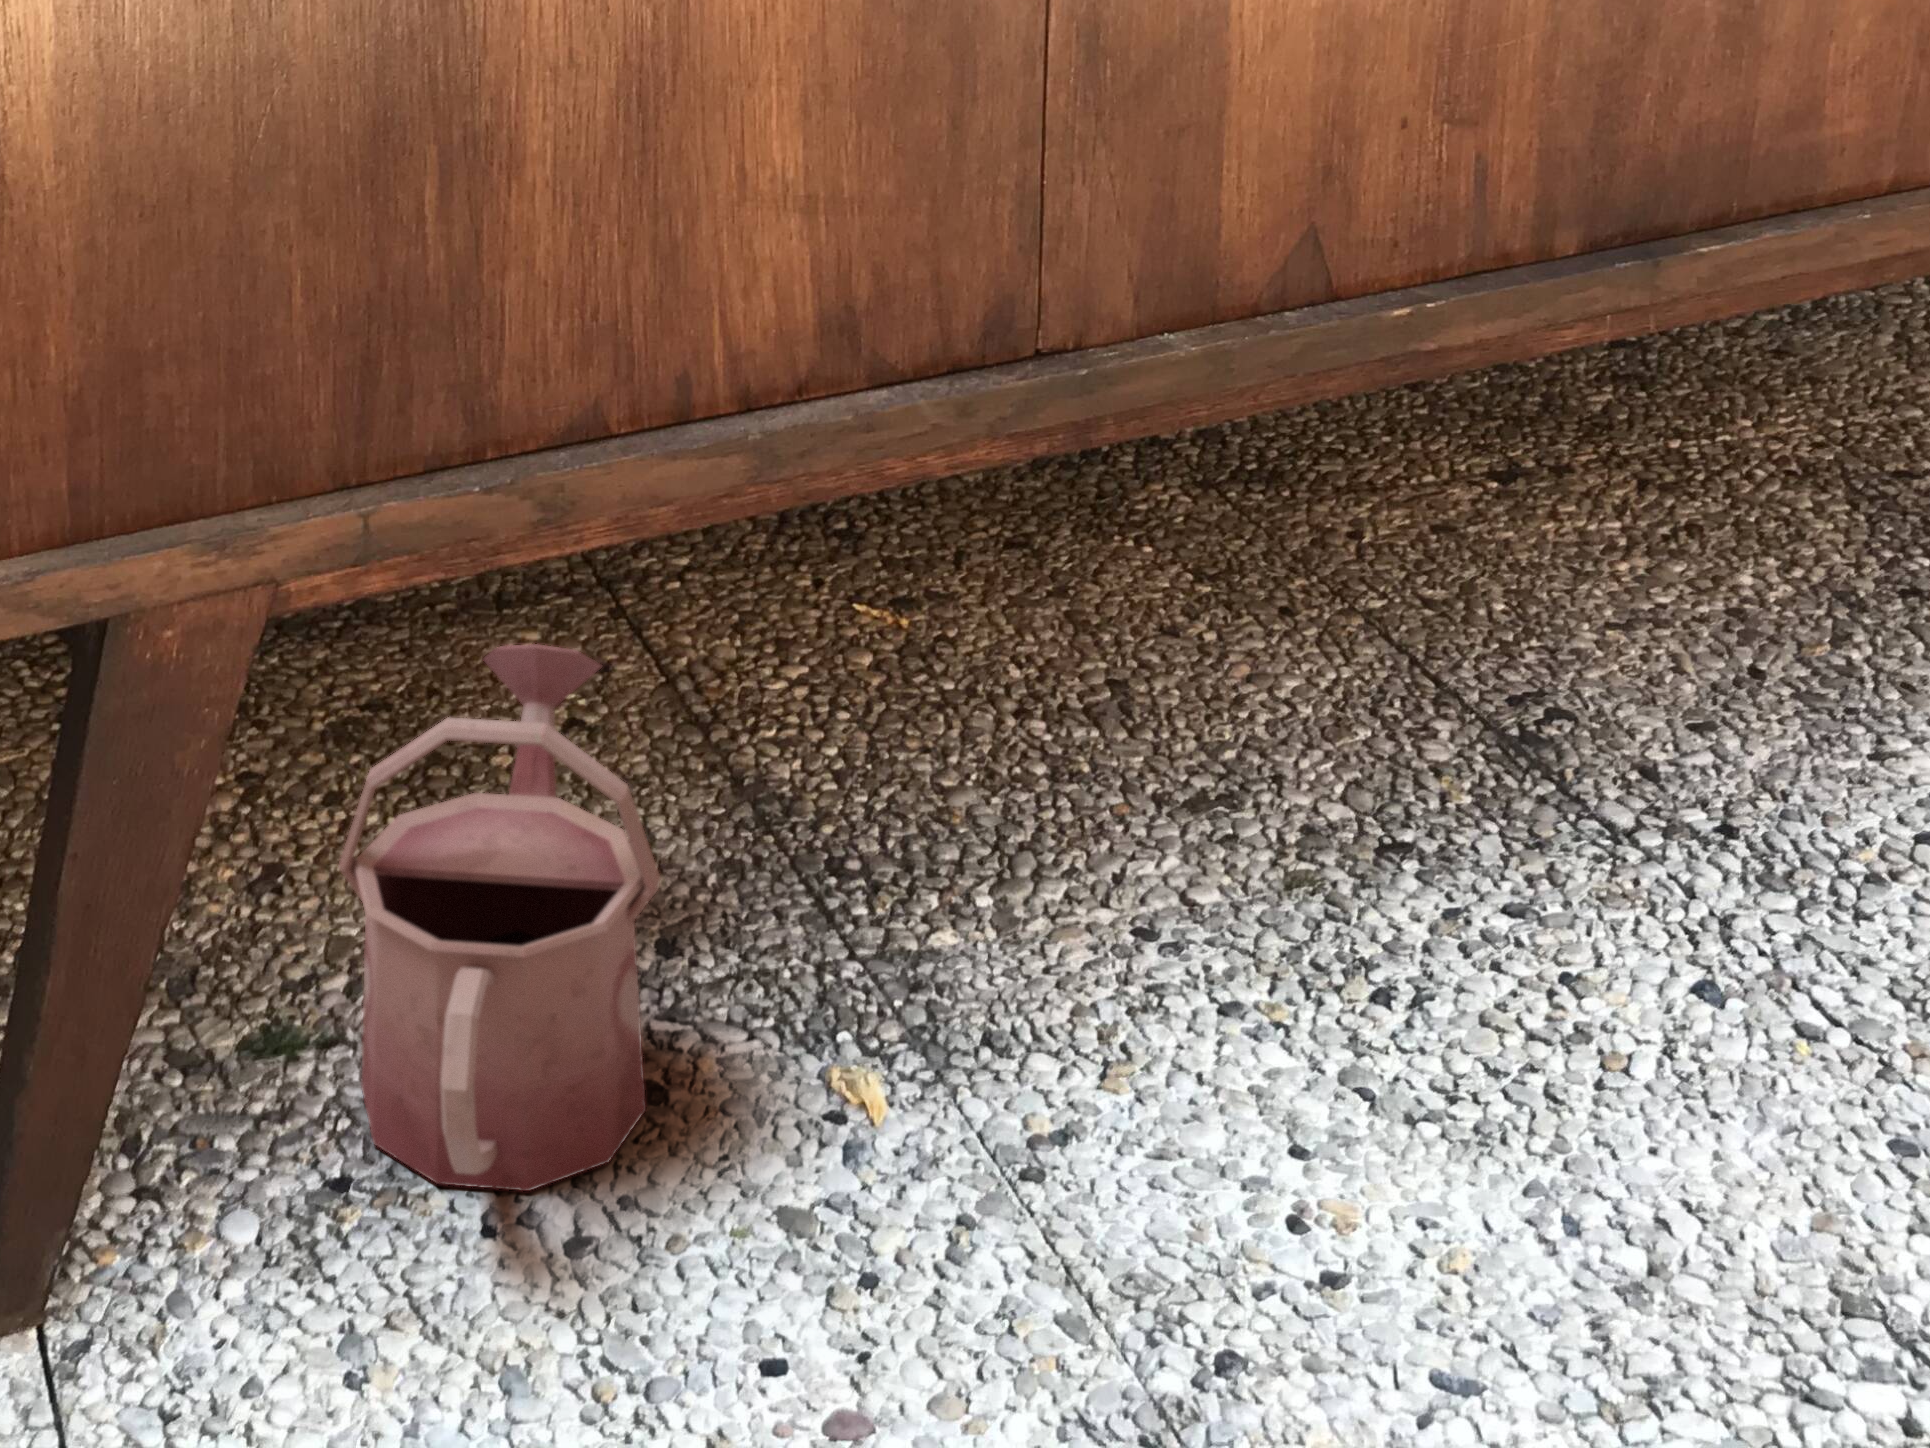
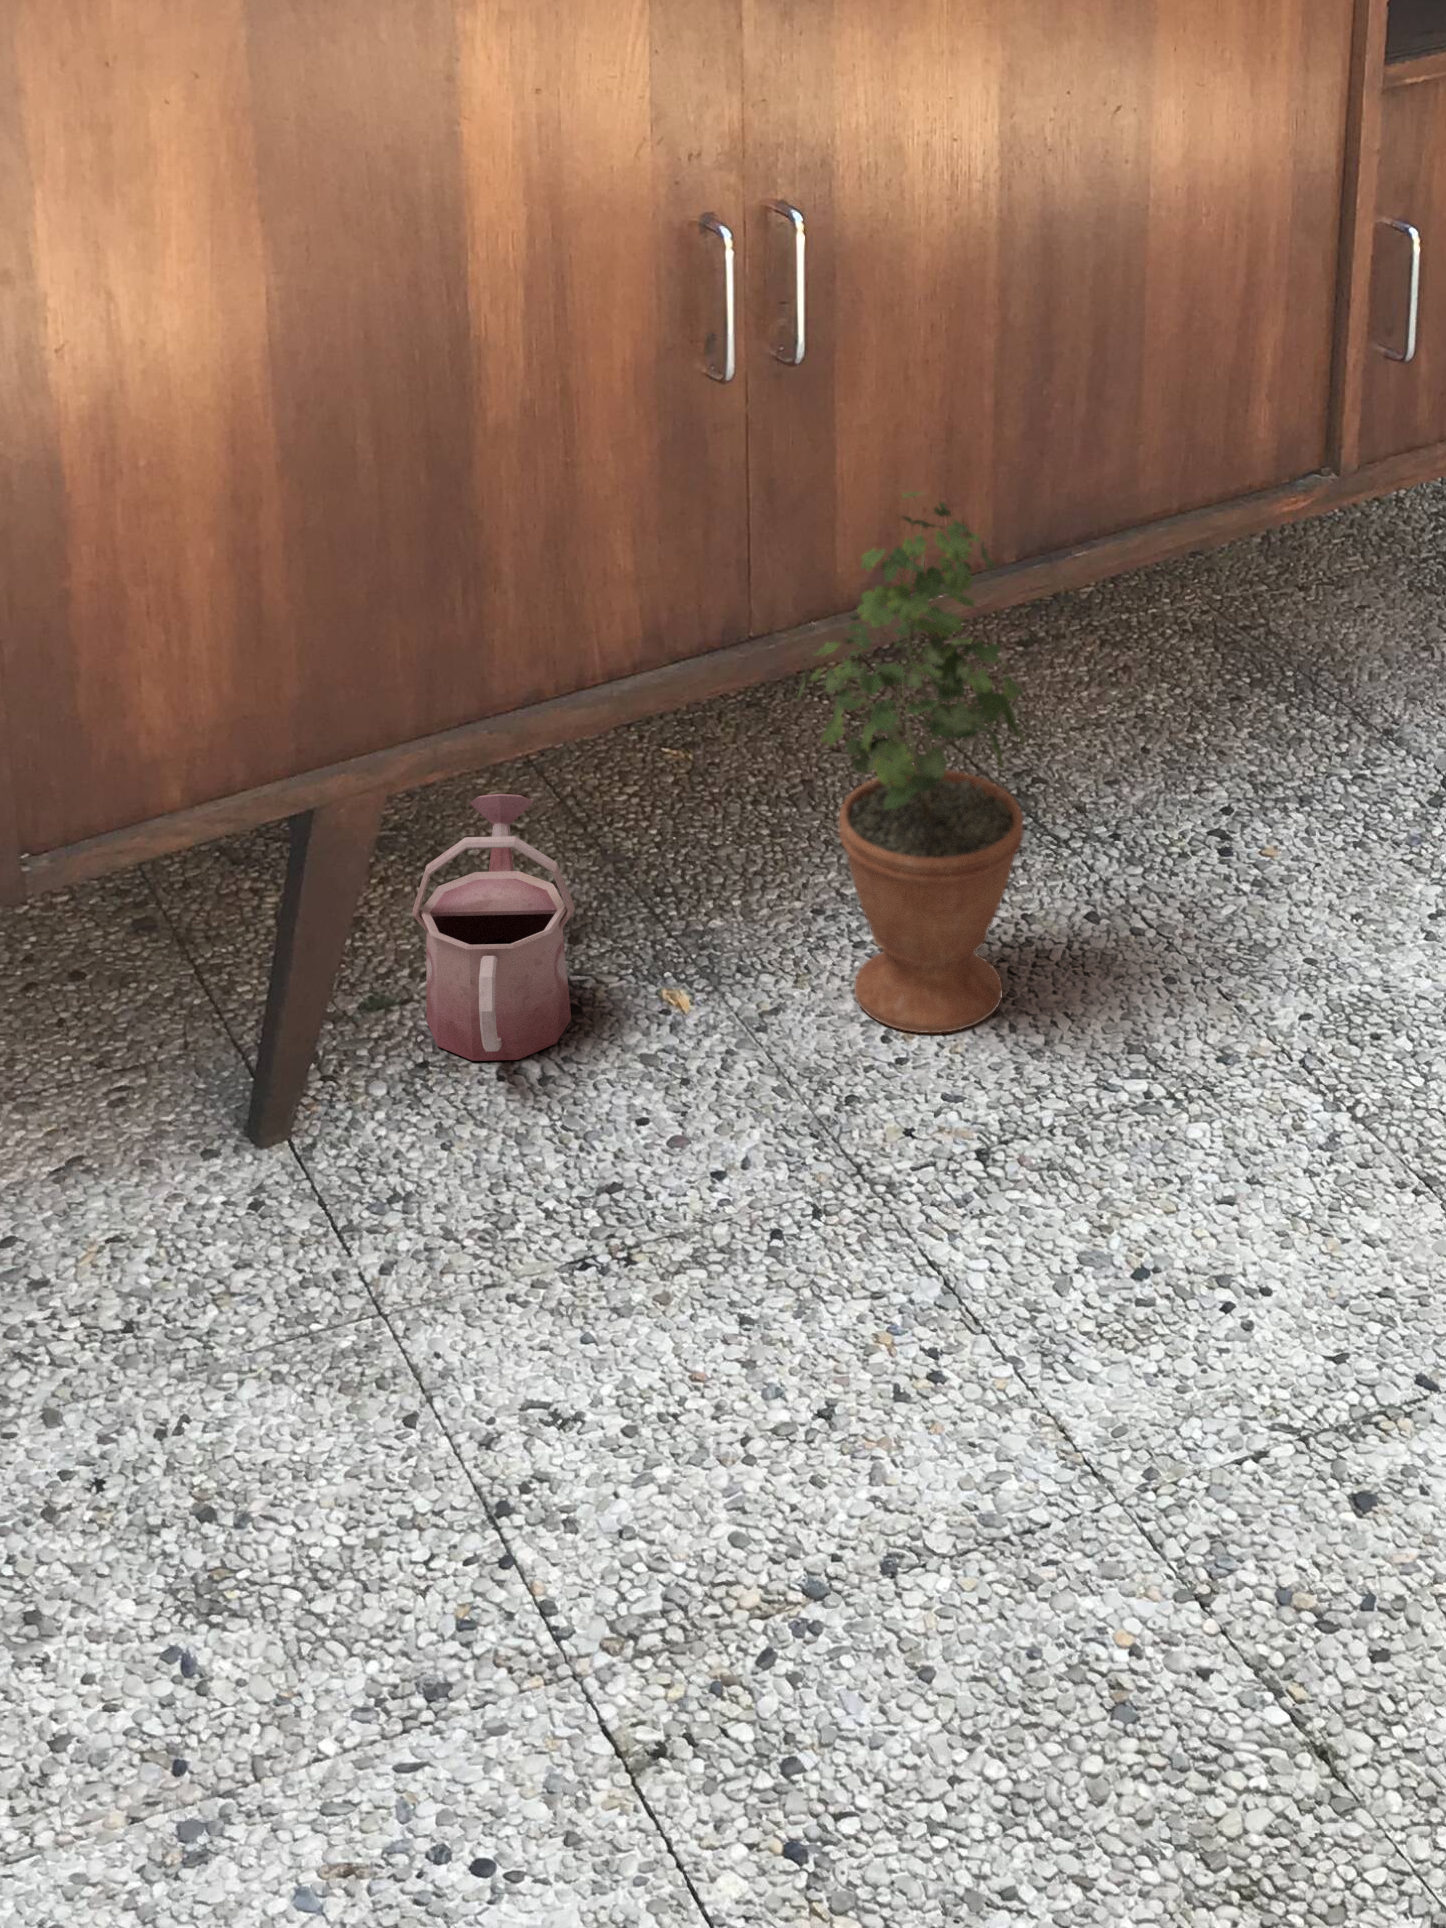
potted plant: none [1133,64,1624,1221] -> present [798,492,1025,1033]

